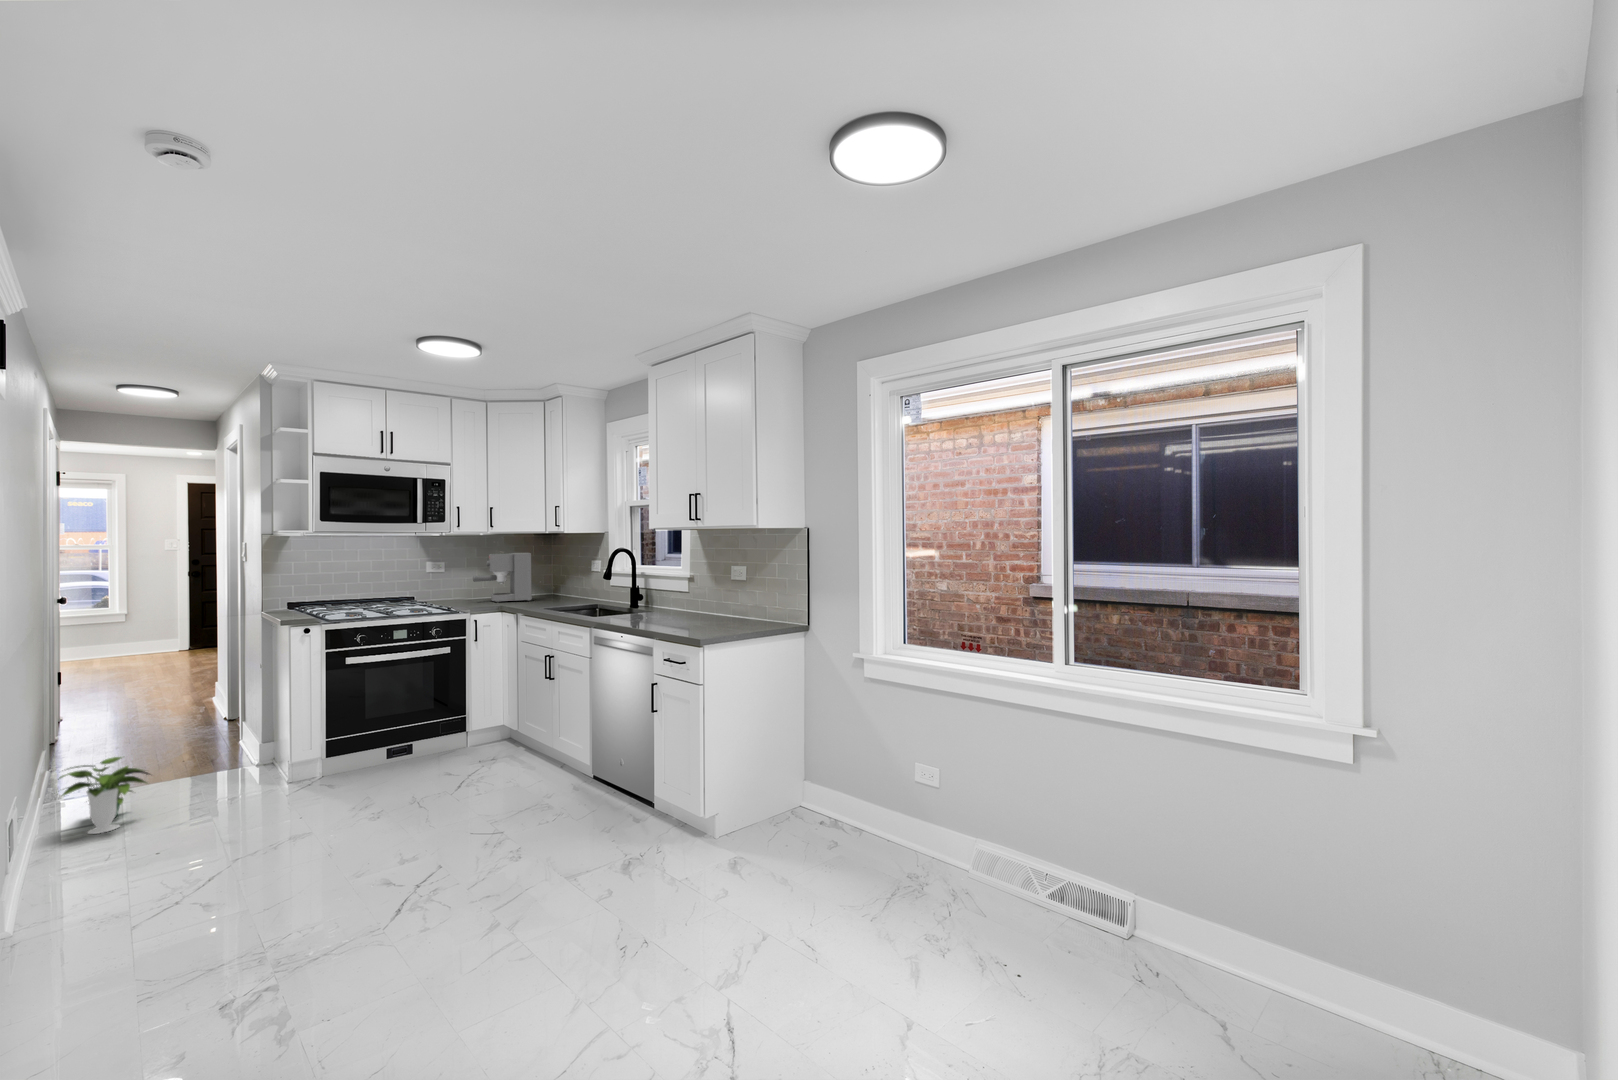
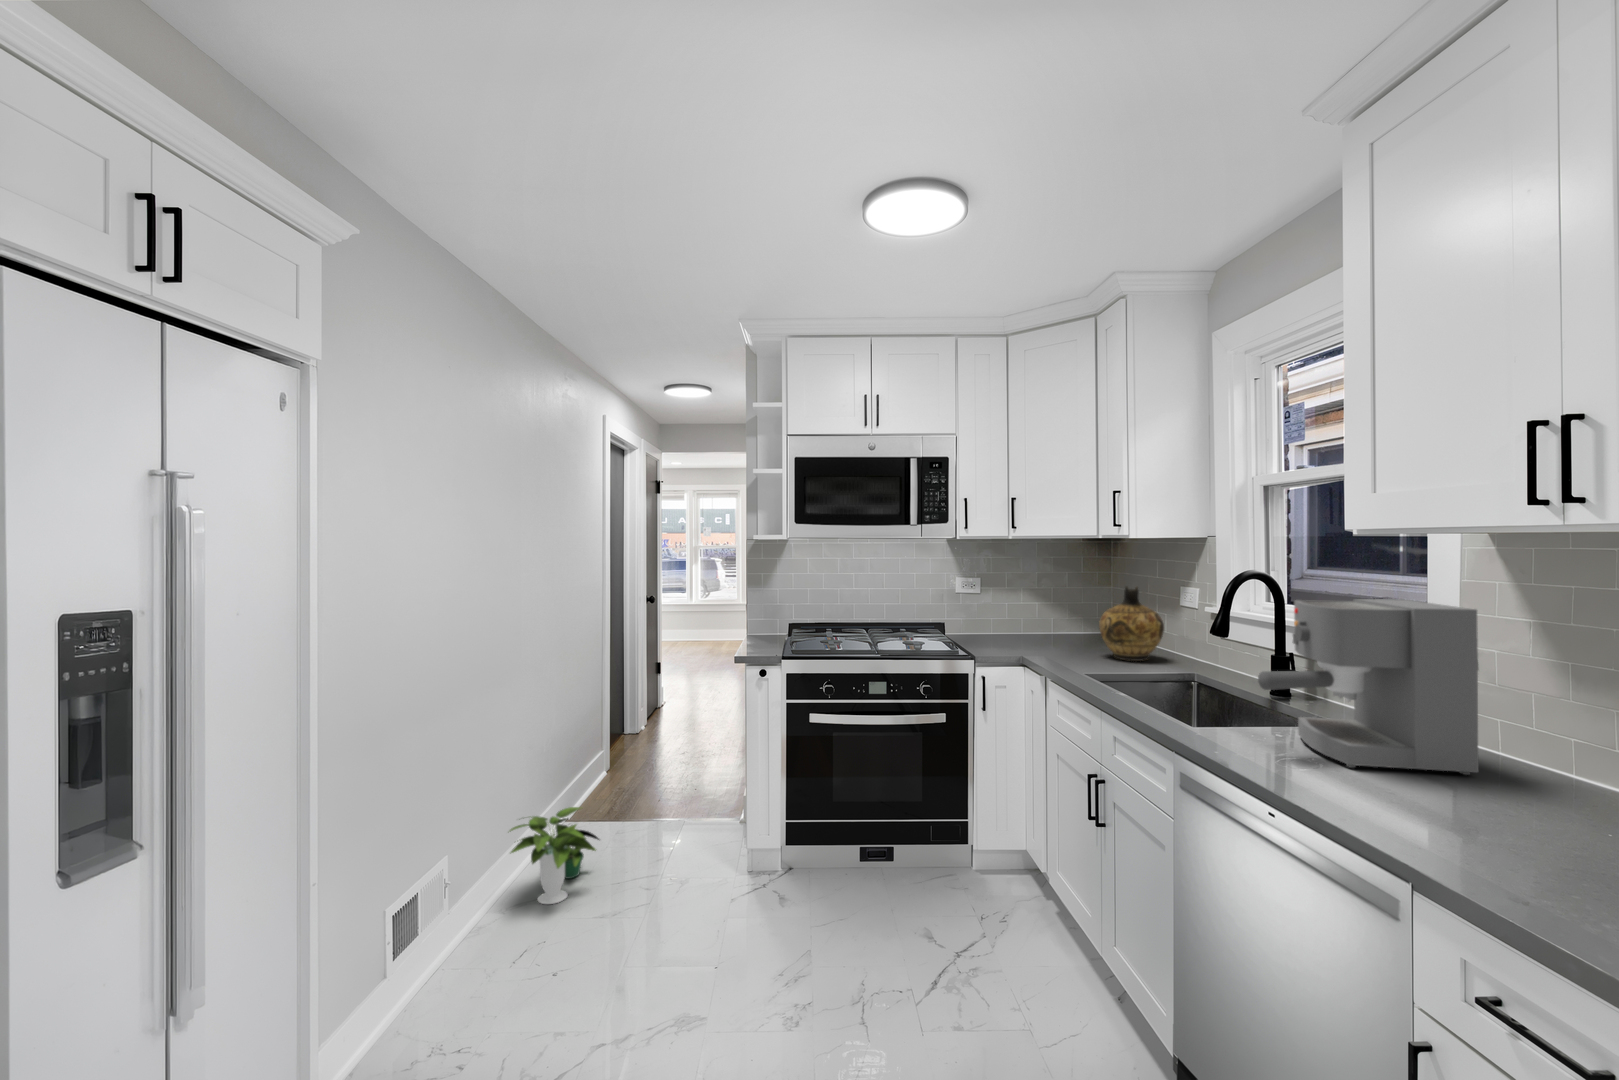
coffee maker: present [473,553,532,602] -> present [1258,599,1478,775]
ceramic jug: none [547,561,583,604] -> present [1099,586,1164,661]

